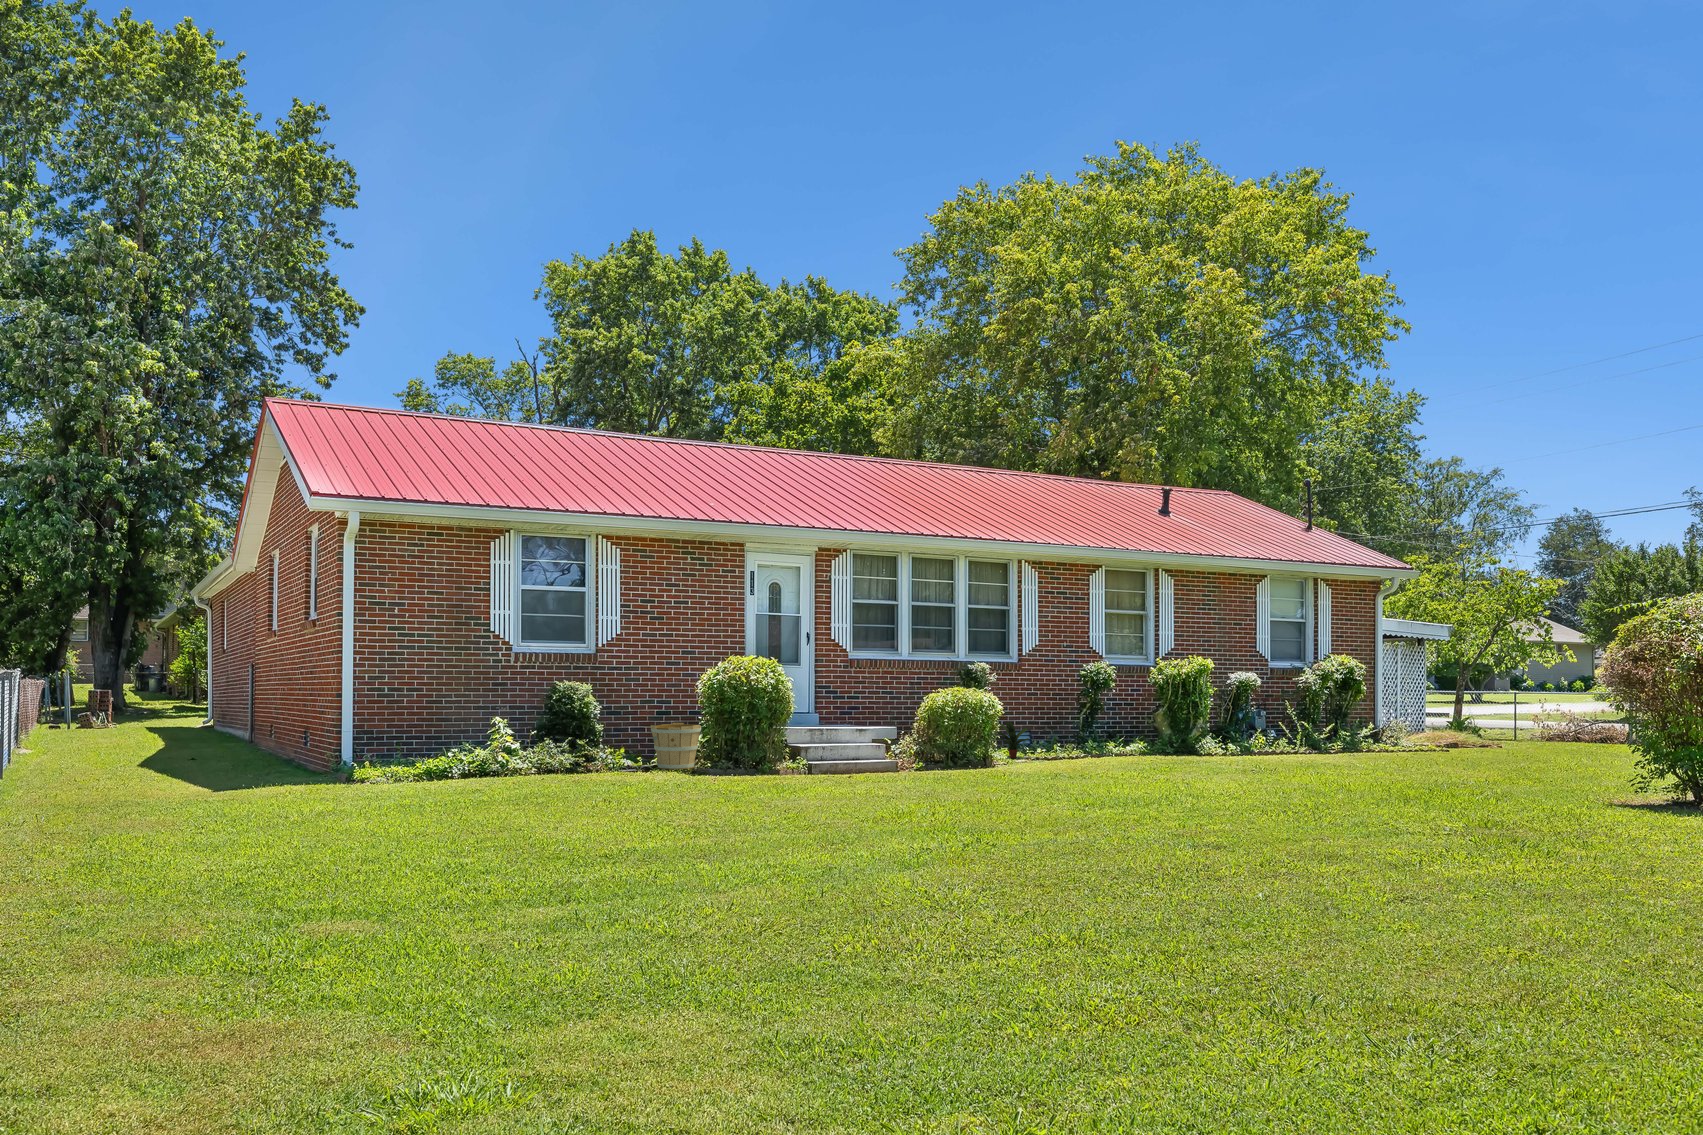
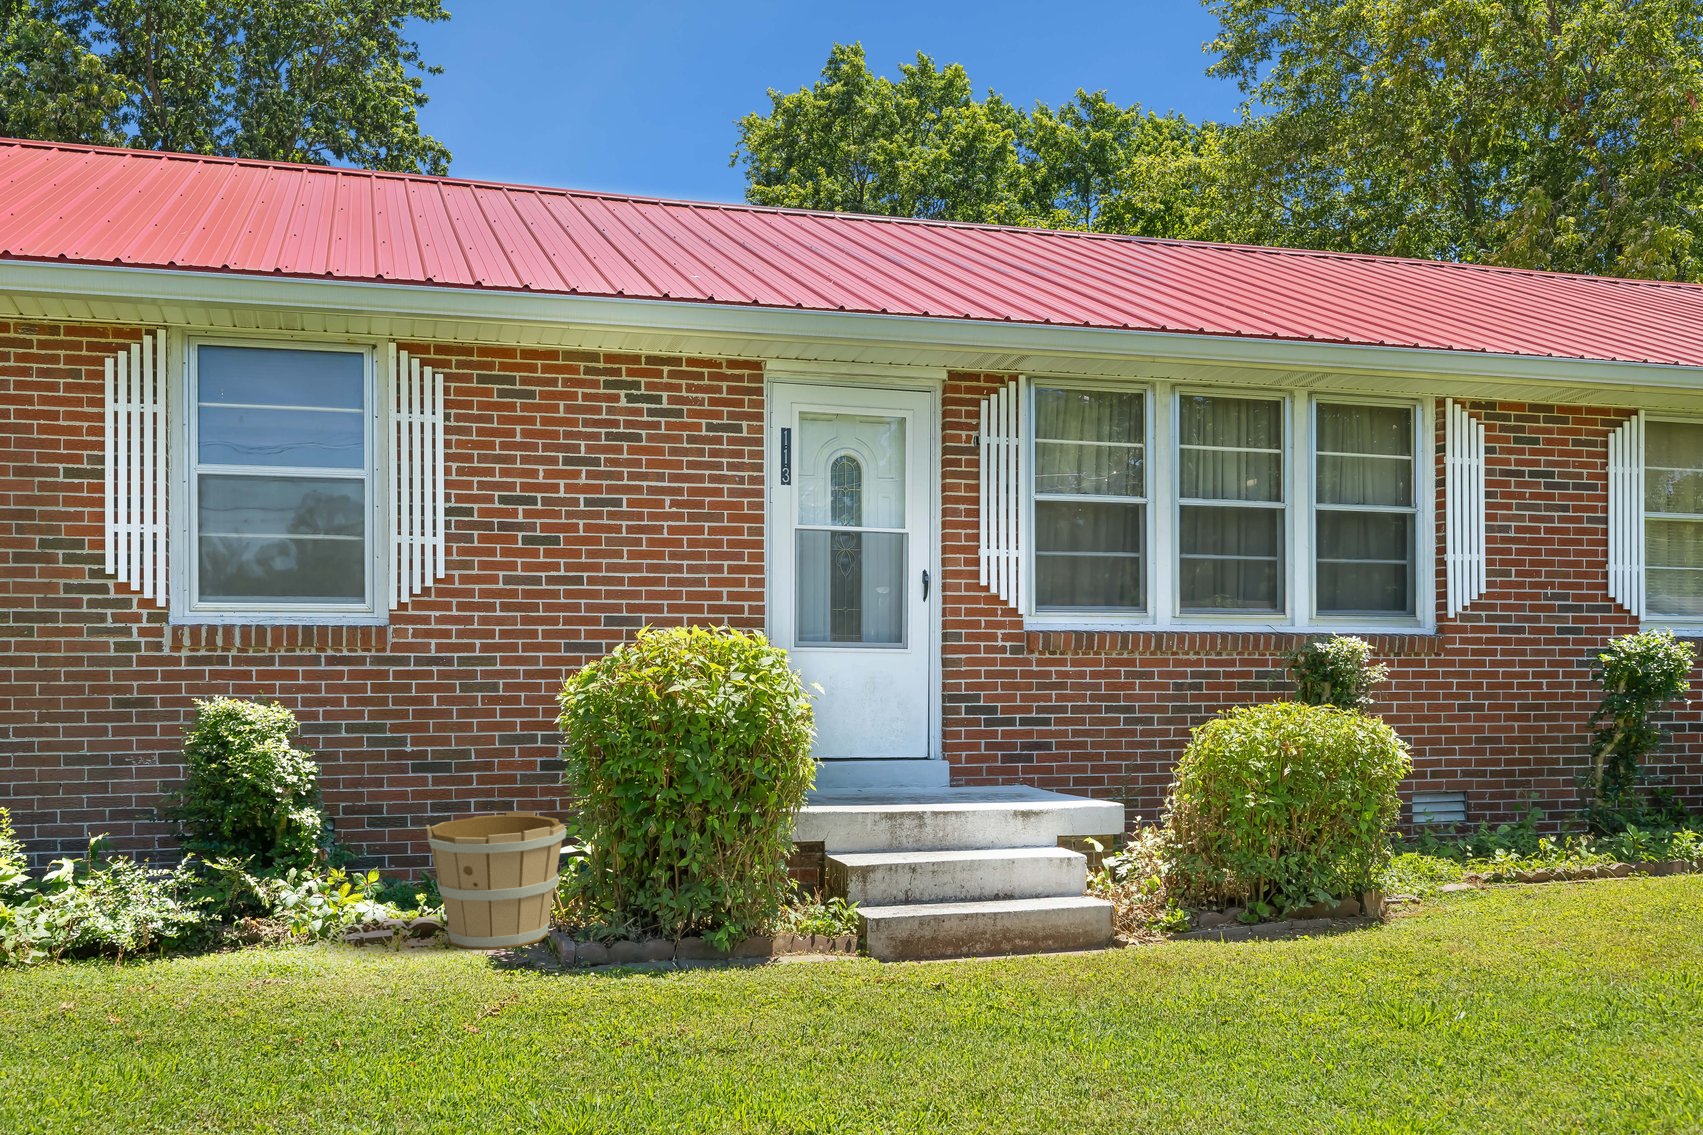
potted plant: present [996,722,1029,758] -> none [1394,816,1495,916]

